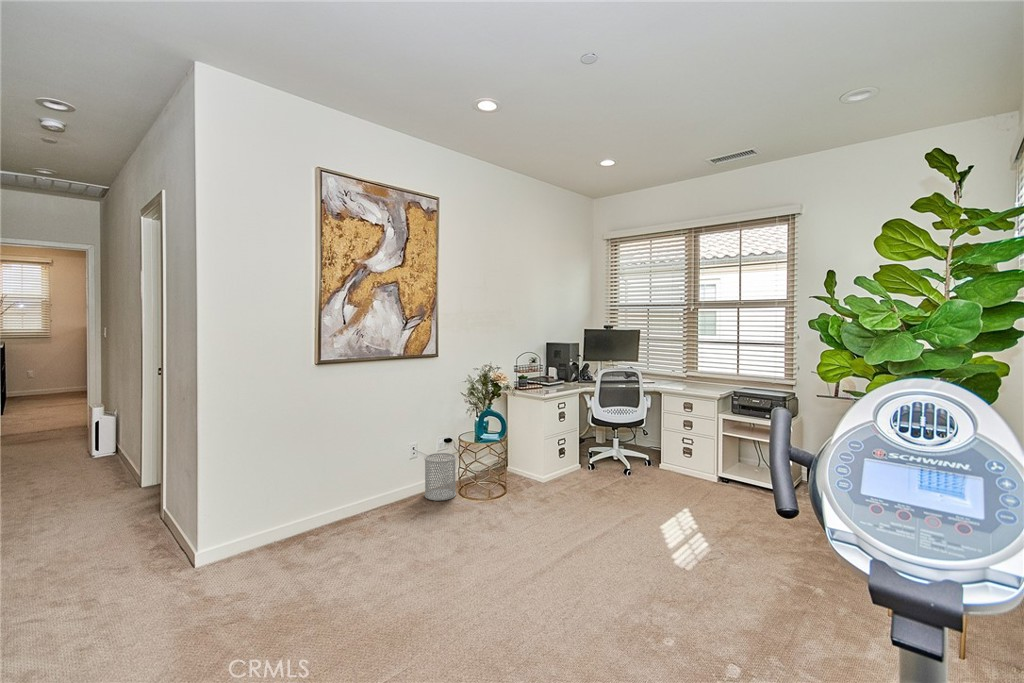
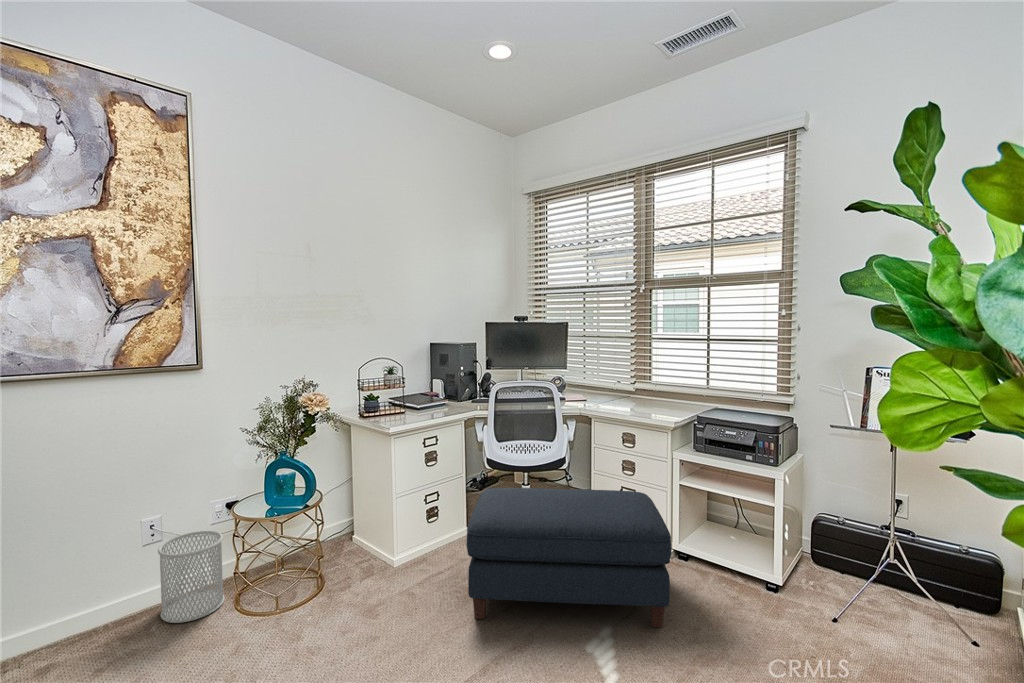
ottoman: none [598,433,723,507] -> present [467,488,672,628]

